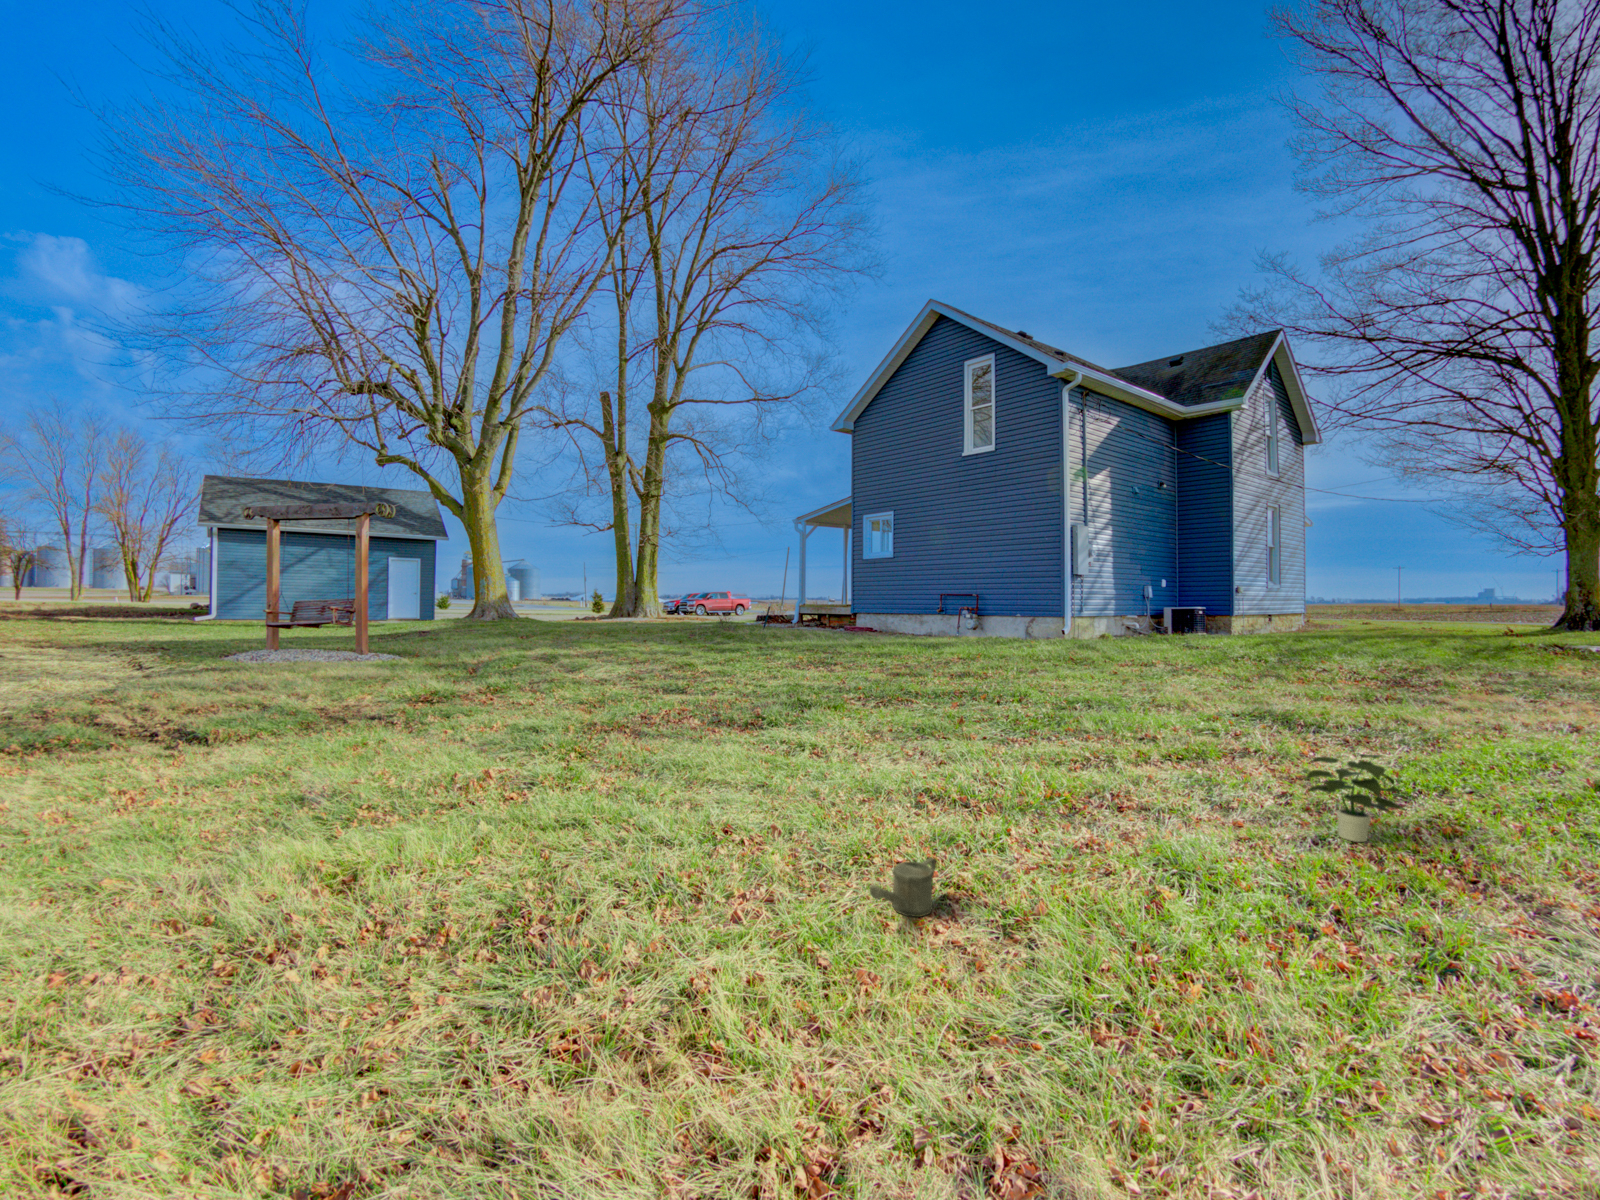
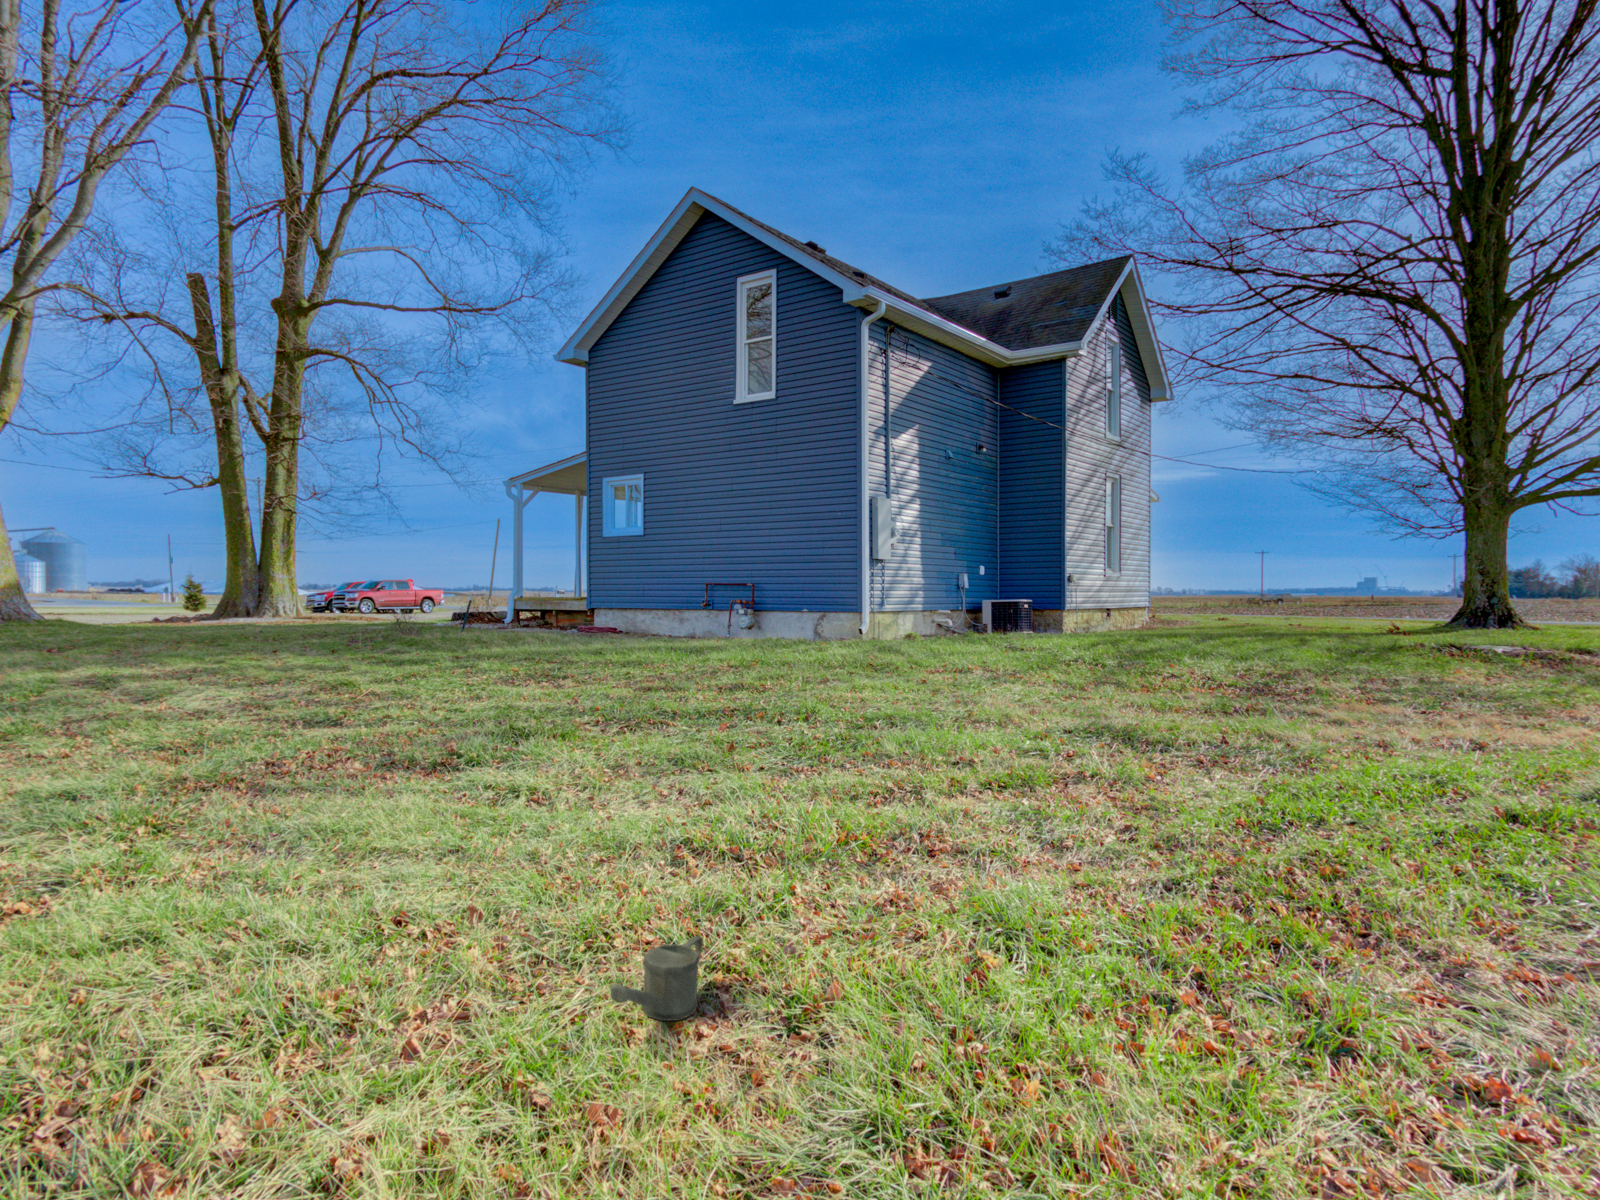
potted plant: present [1307,754,1405,842] -> none [1132,772,1235,874]

